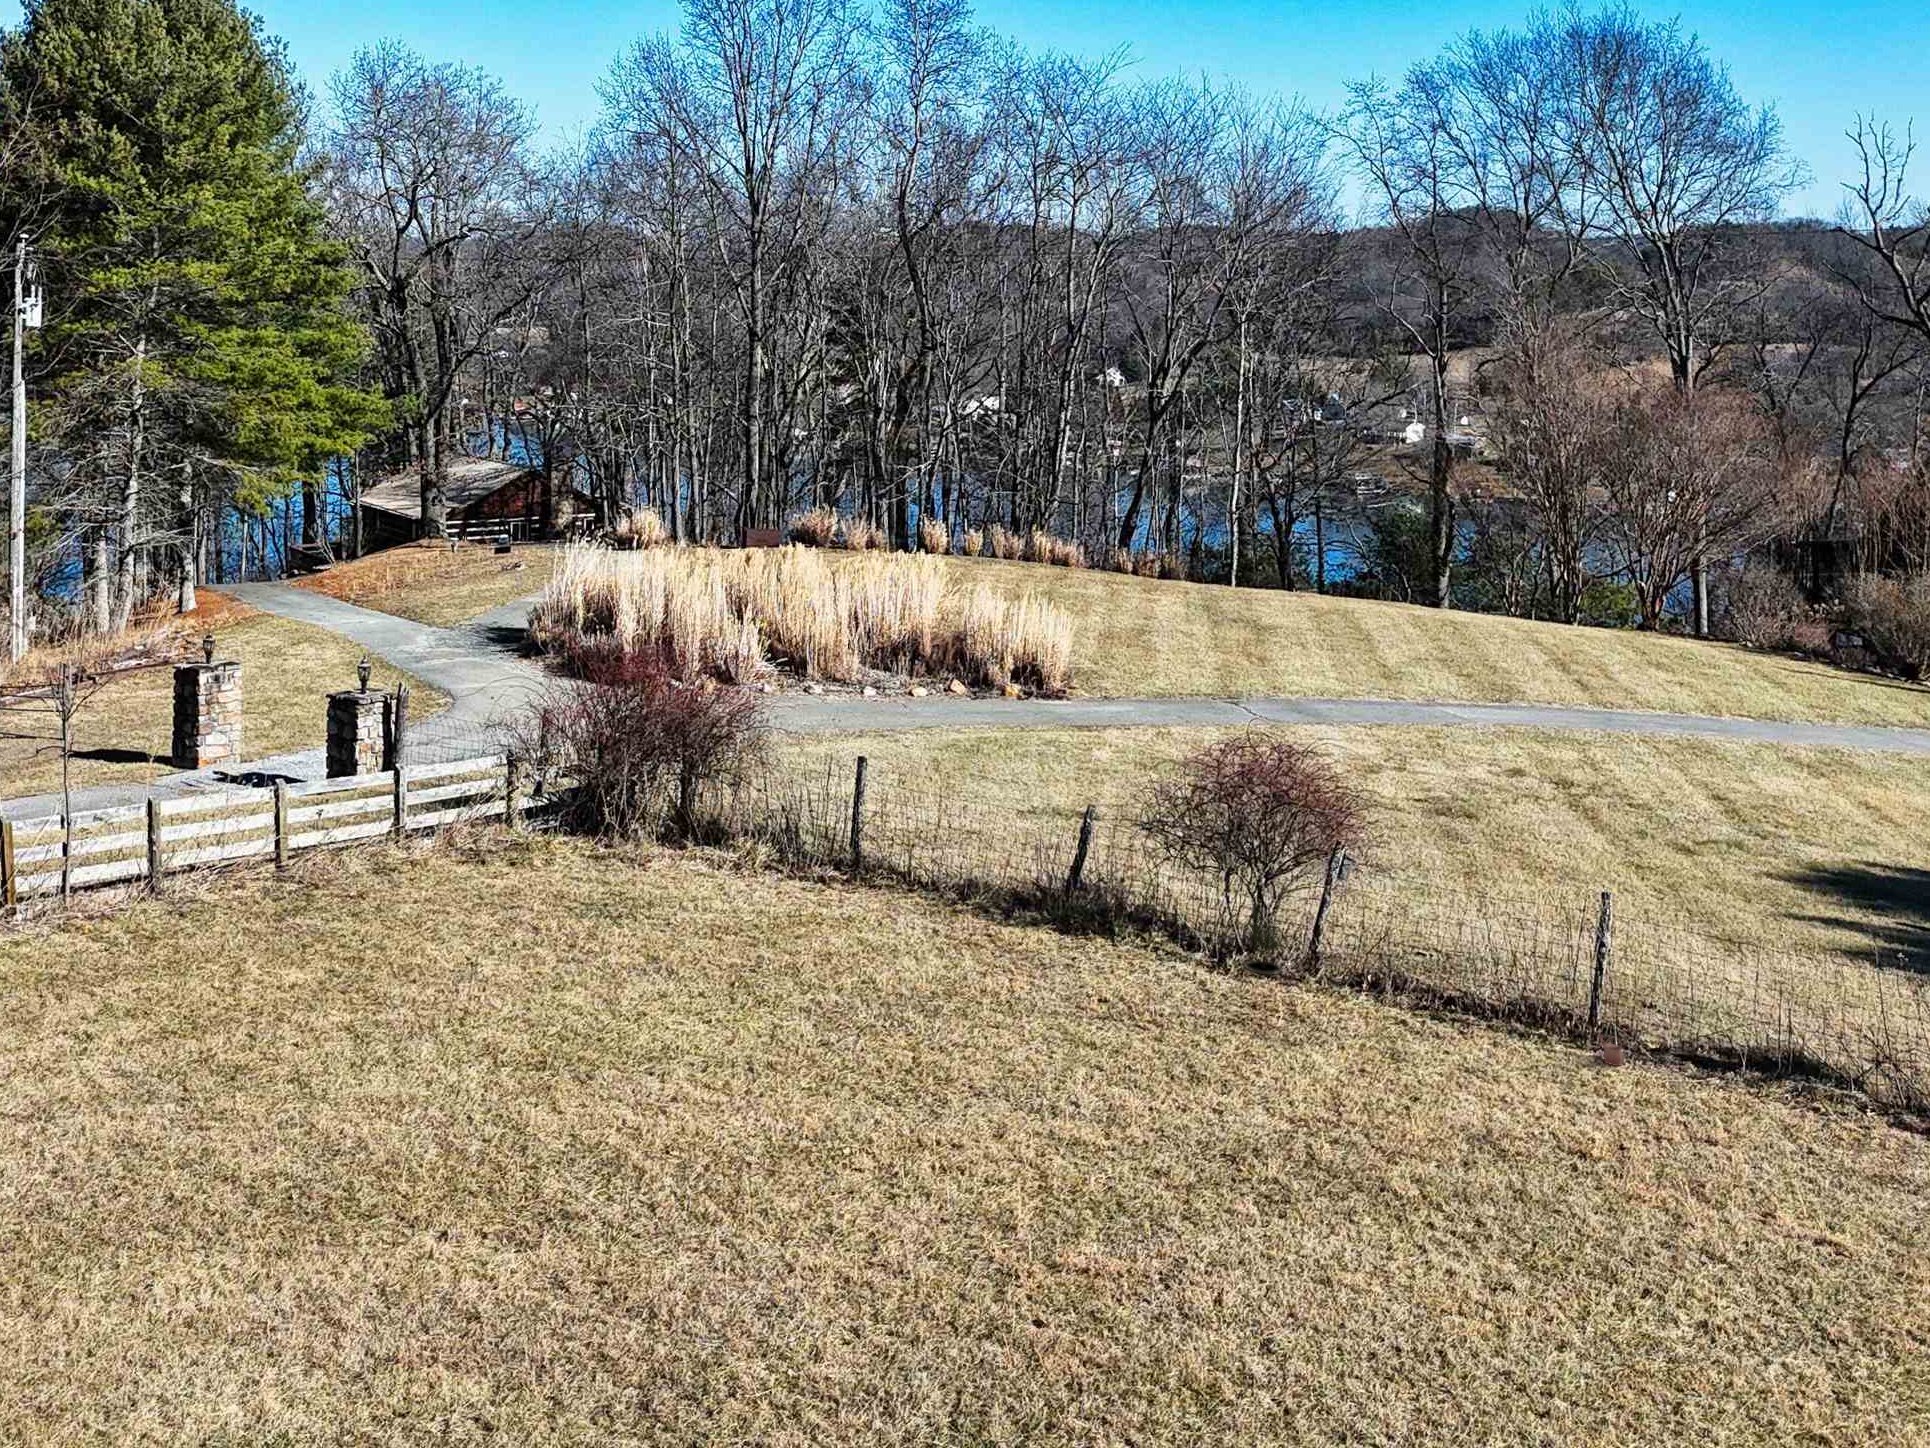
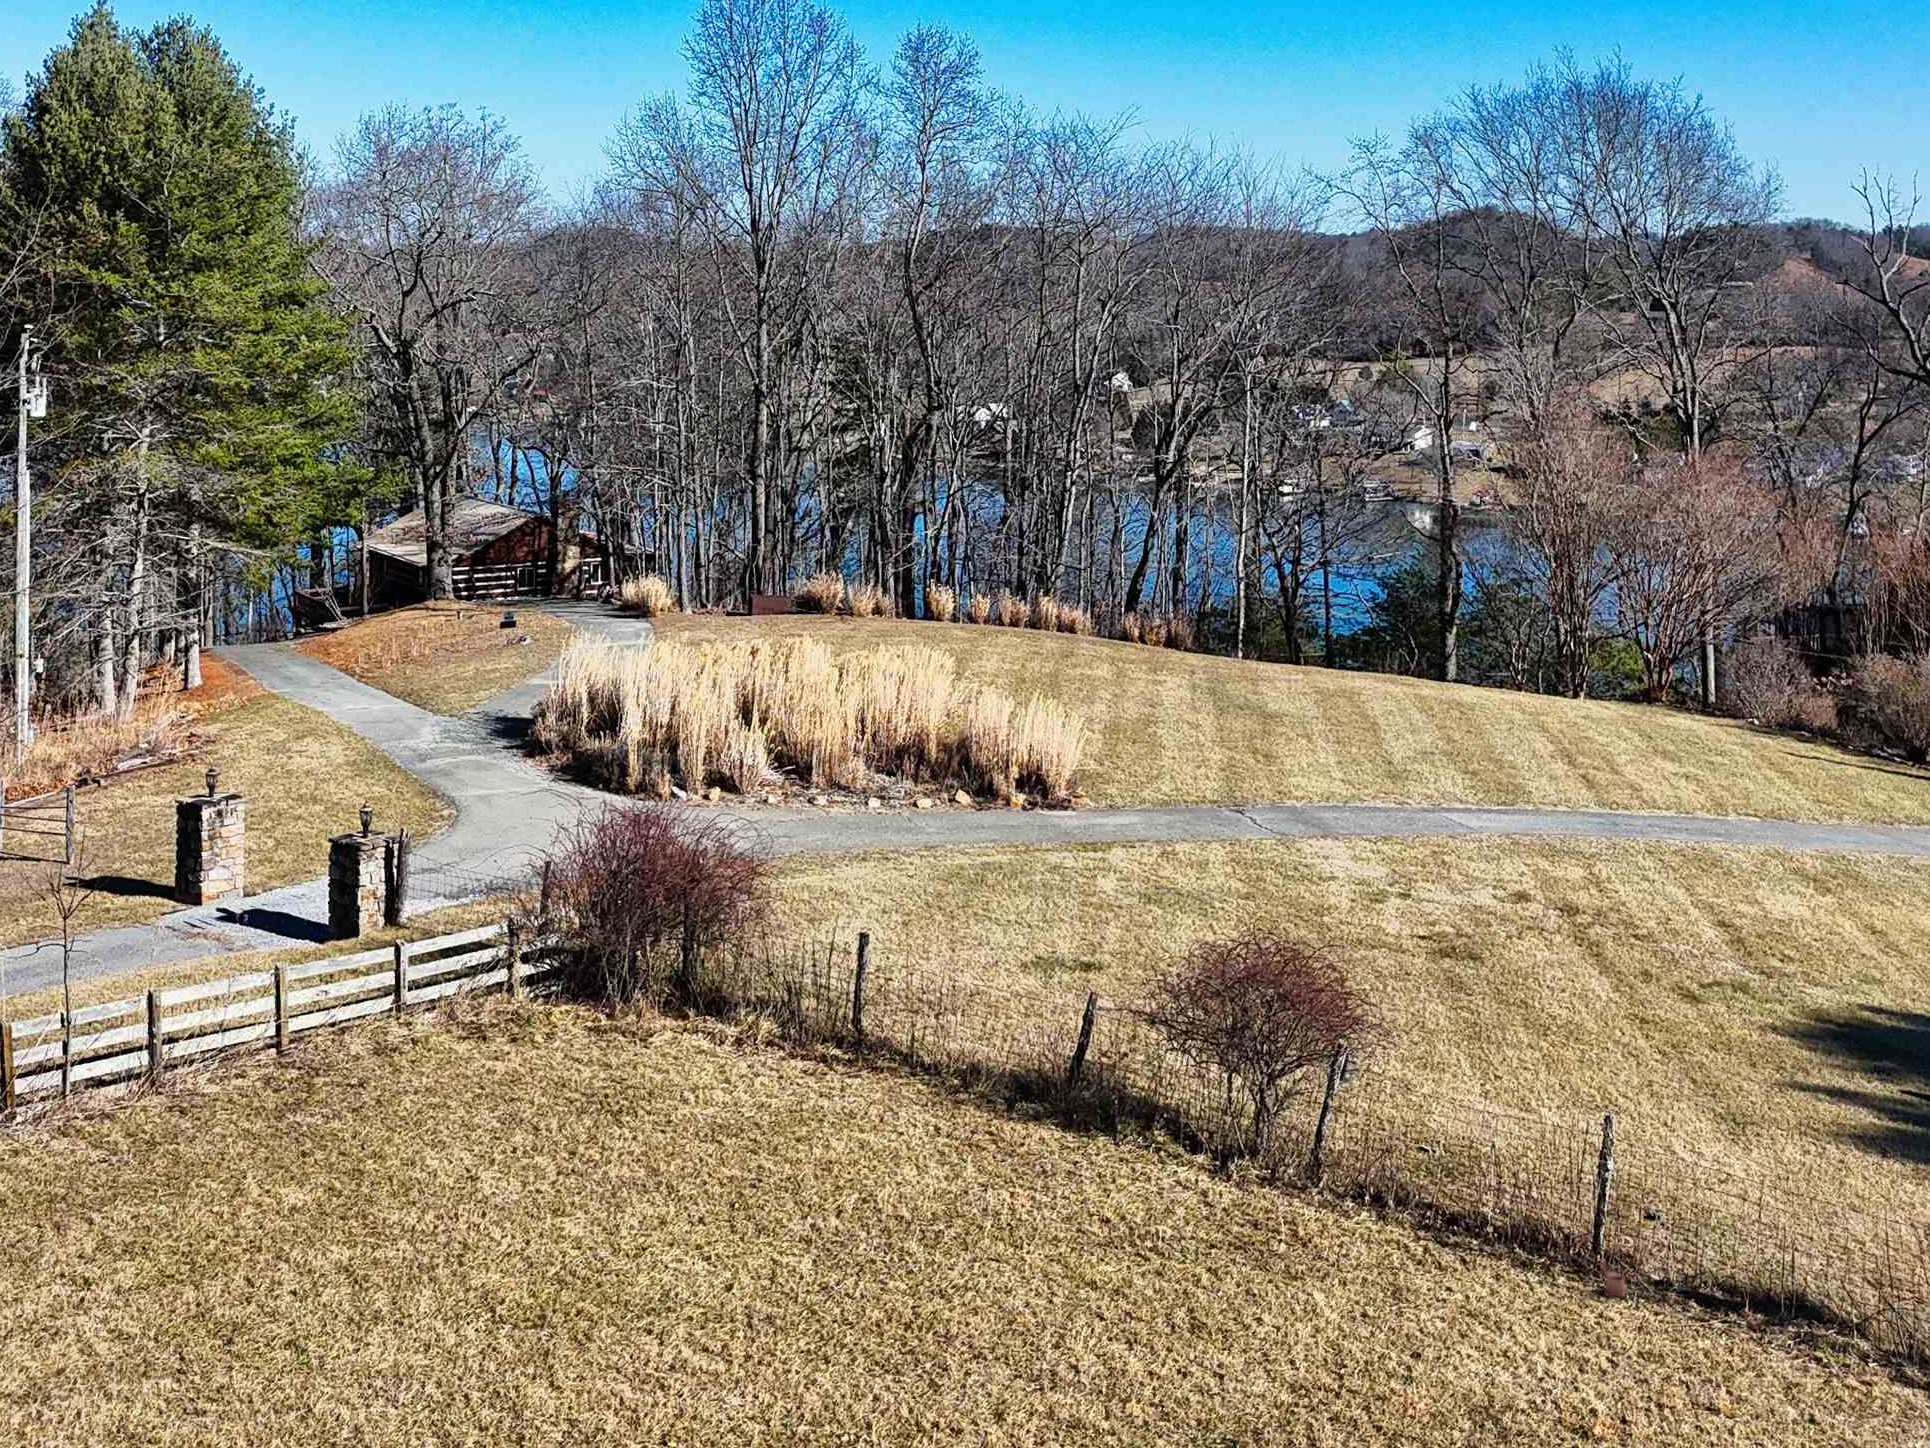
potted tree: present [1245,906,1282,974] -> none [1246,1103,1286,1178]

